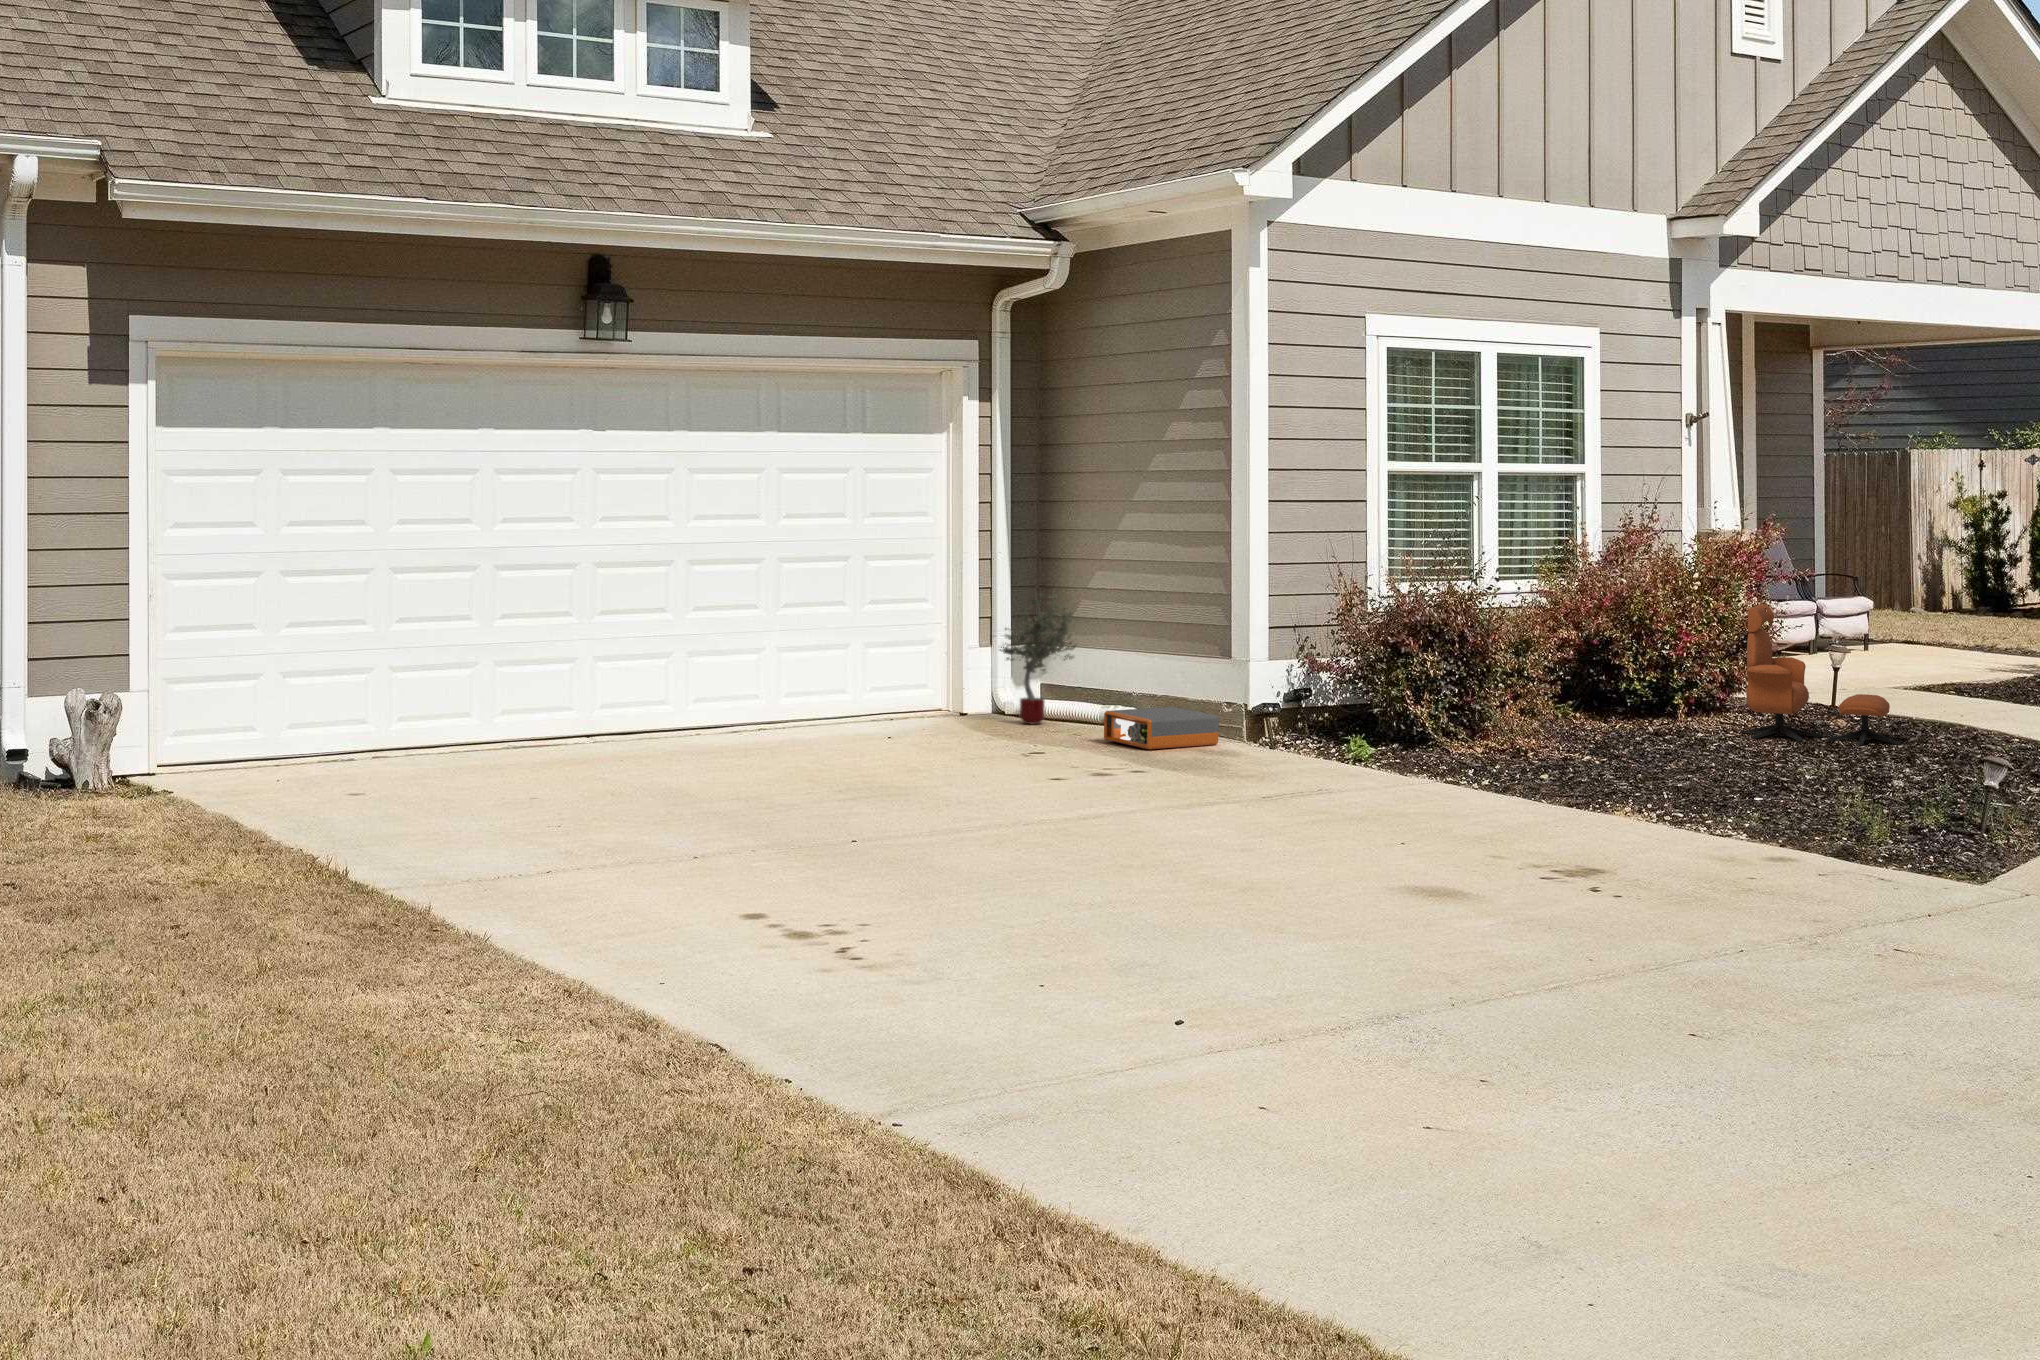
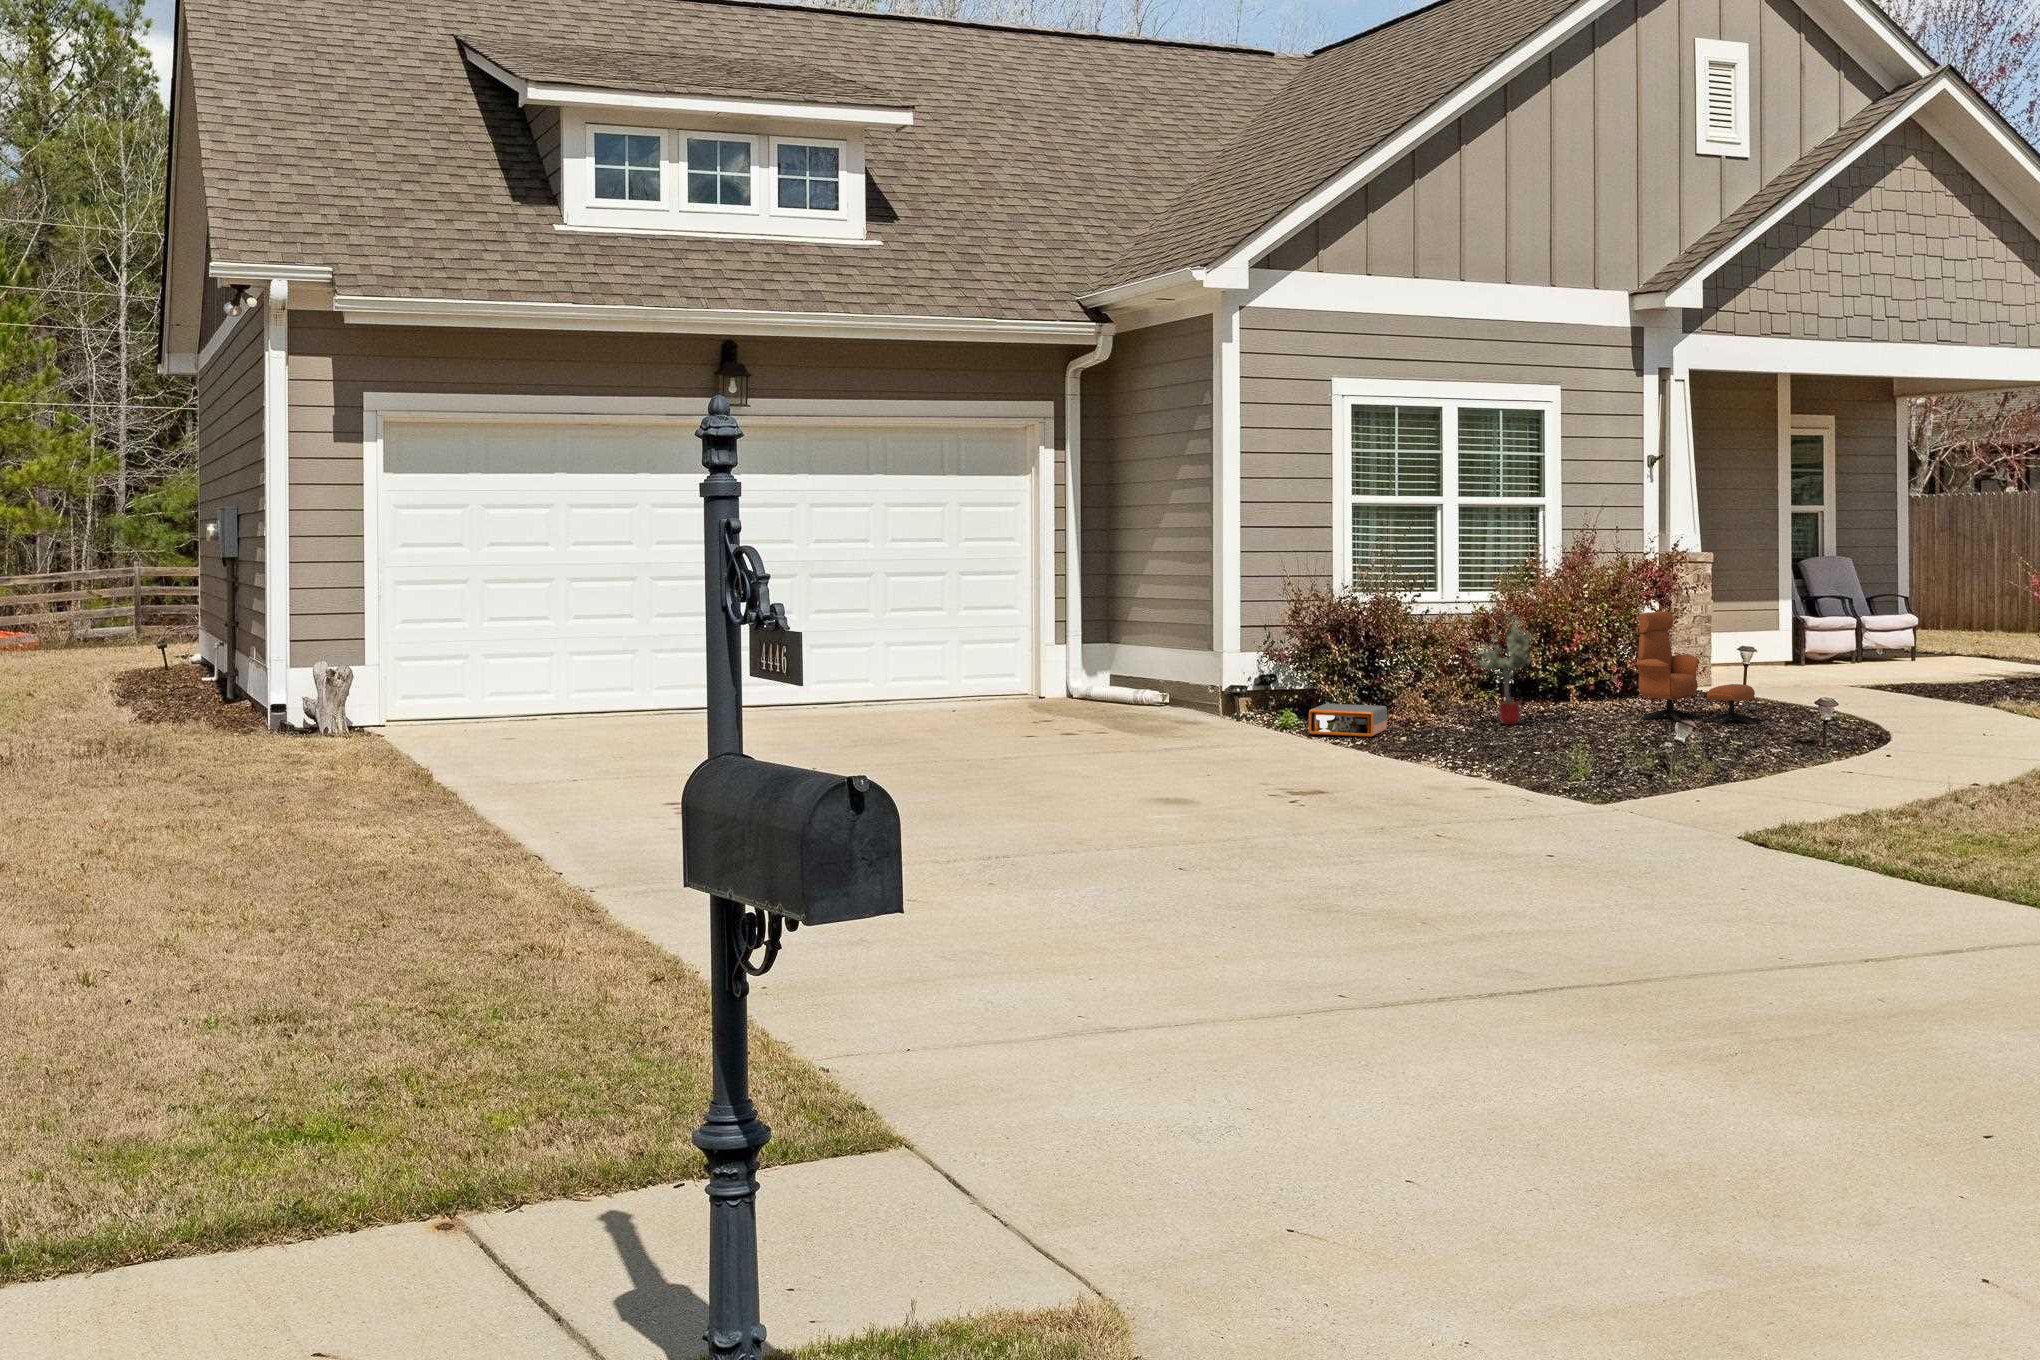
potted tree: present [1000,593,1077,724] -> present [1475,611,1533,725]
storage box: present [1104,707,1219,749] -> present [1309,704,1387,737]

